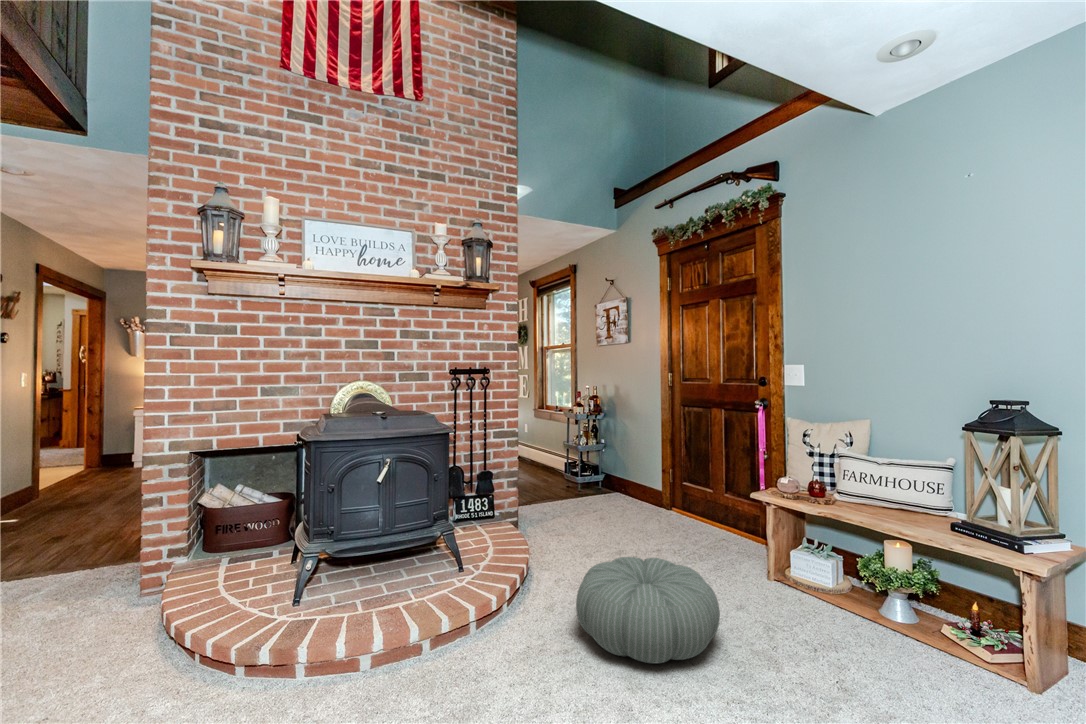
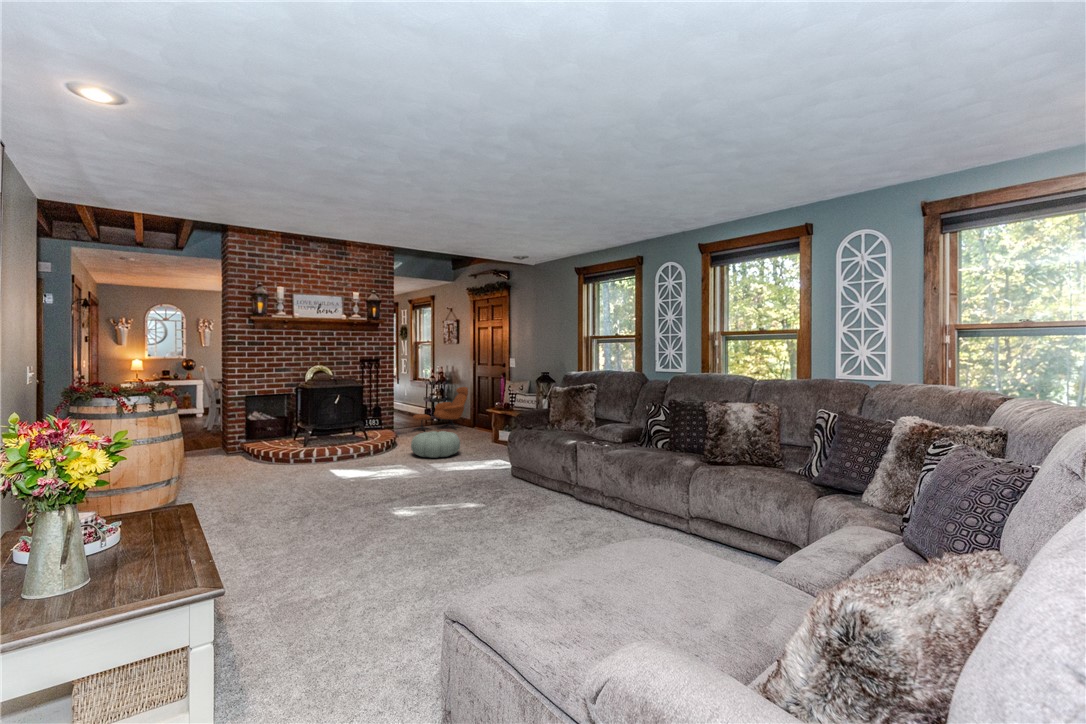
lounge chair: none [550,424,660,520] -> present [413,387,468,430]

